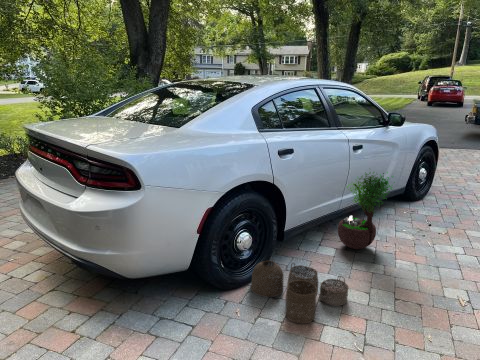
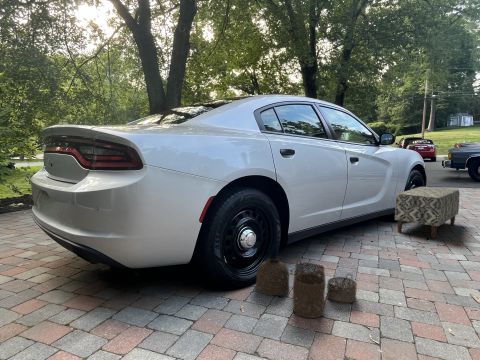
bench: none [399,162,471,224] -> present [395,186,459,239]
potted tree: present [338,172,392,249] -> none [339,174,393,257]

